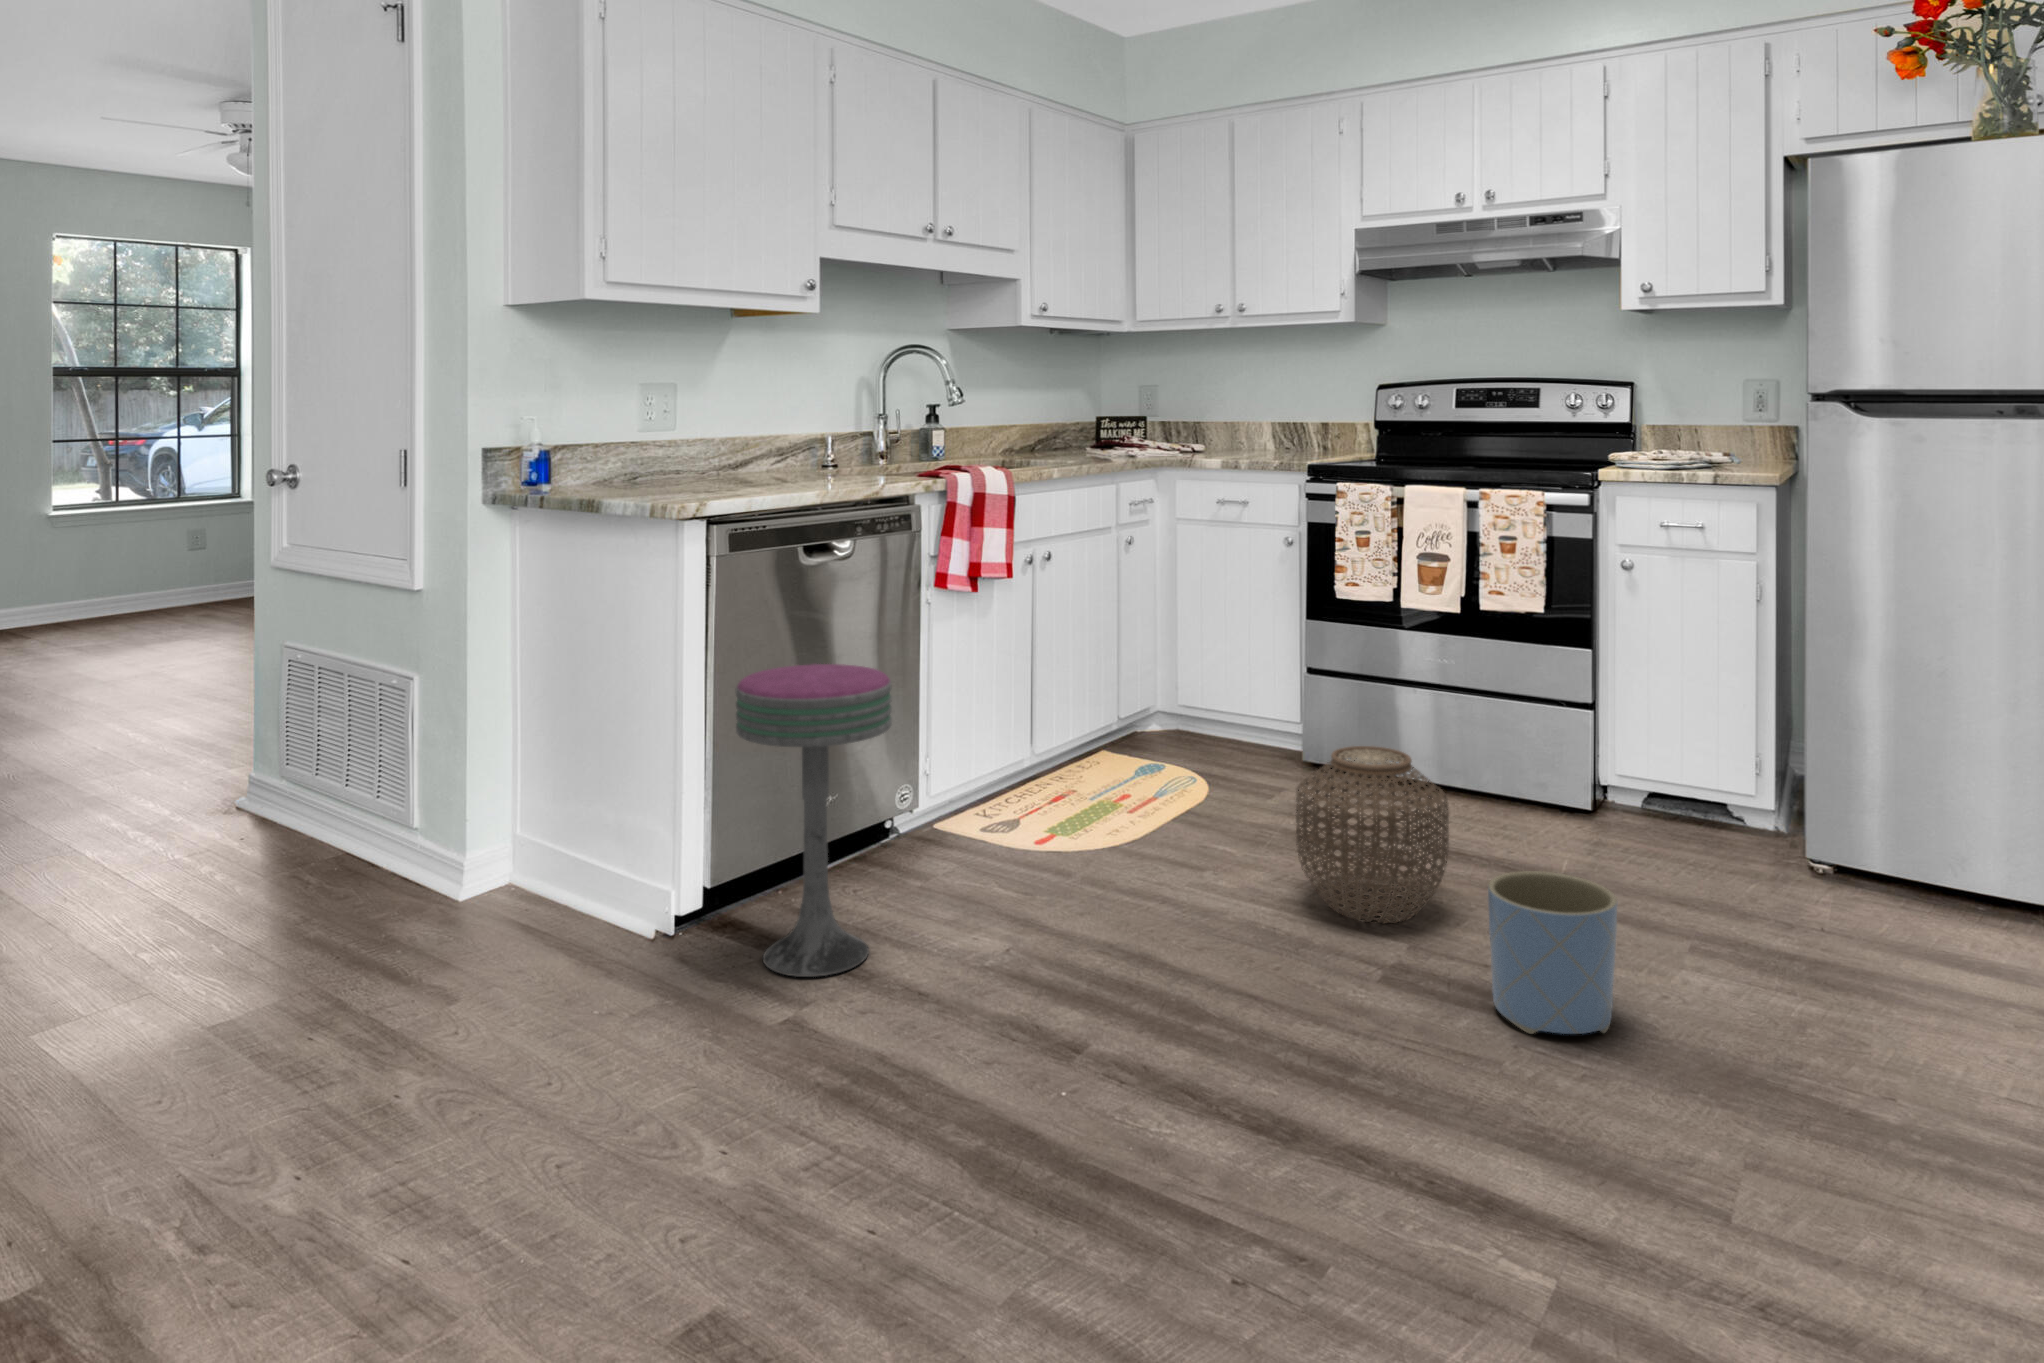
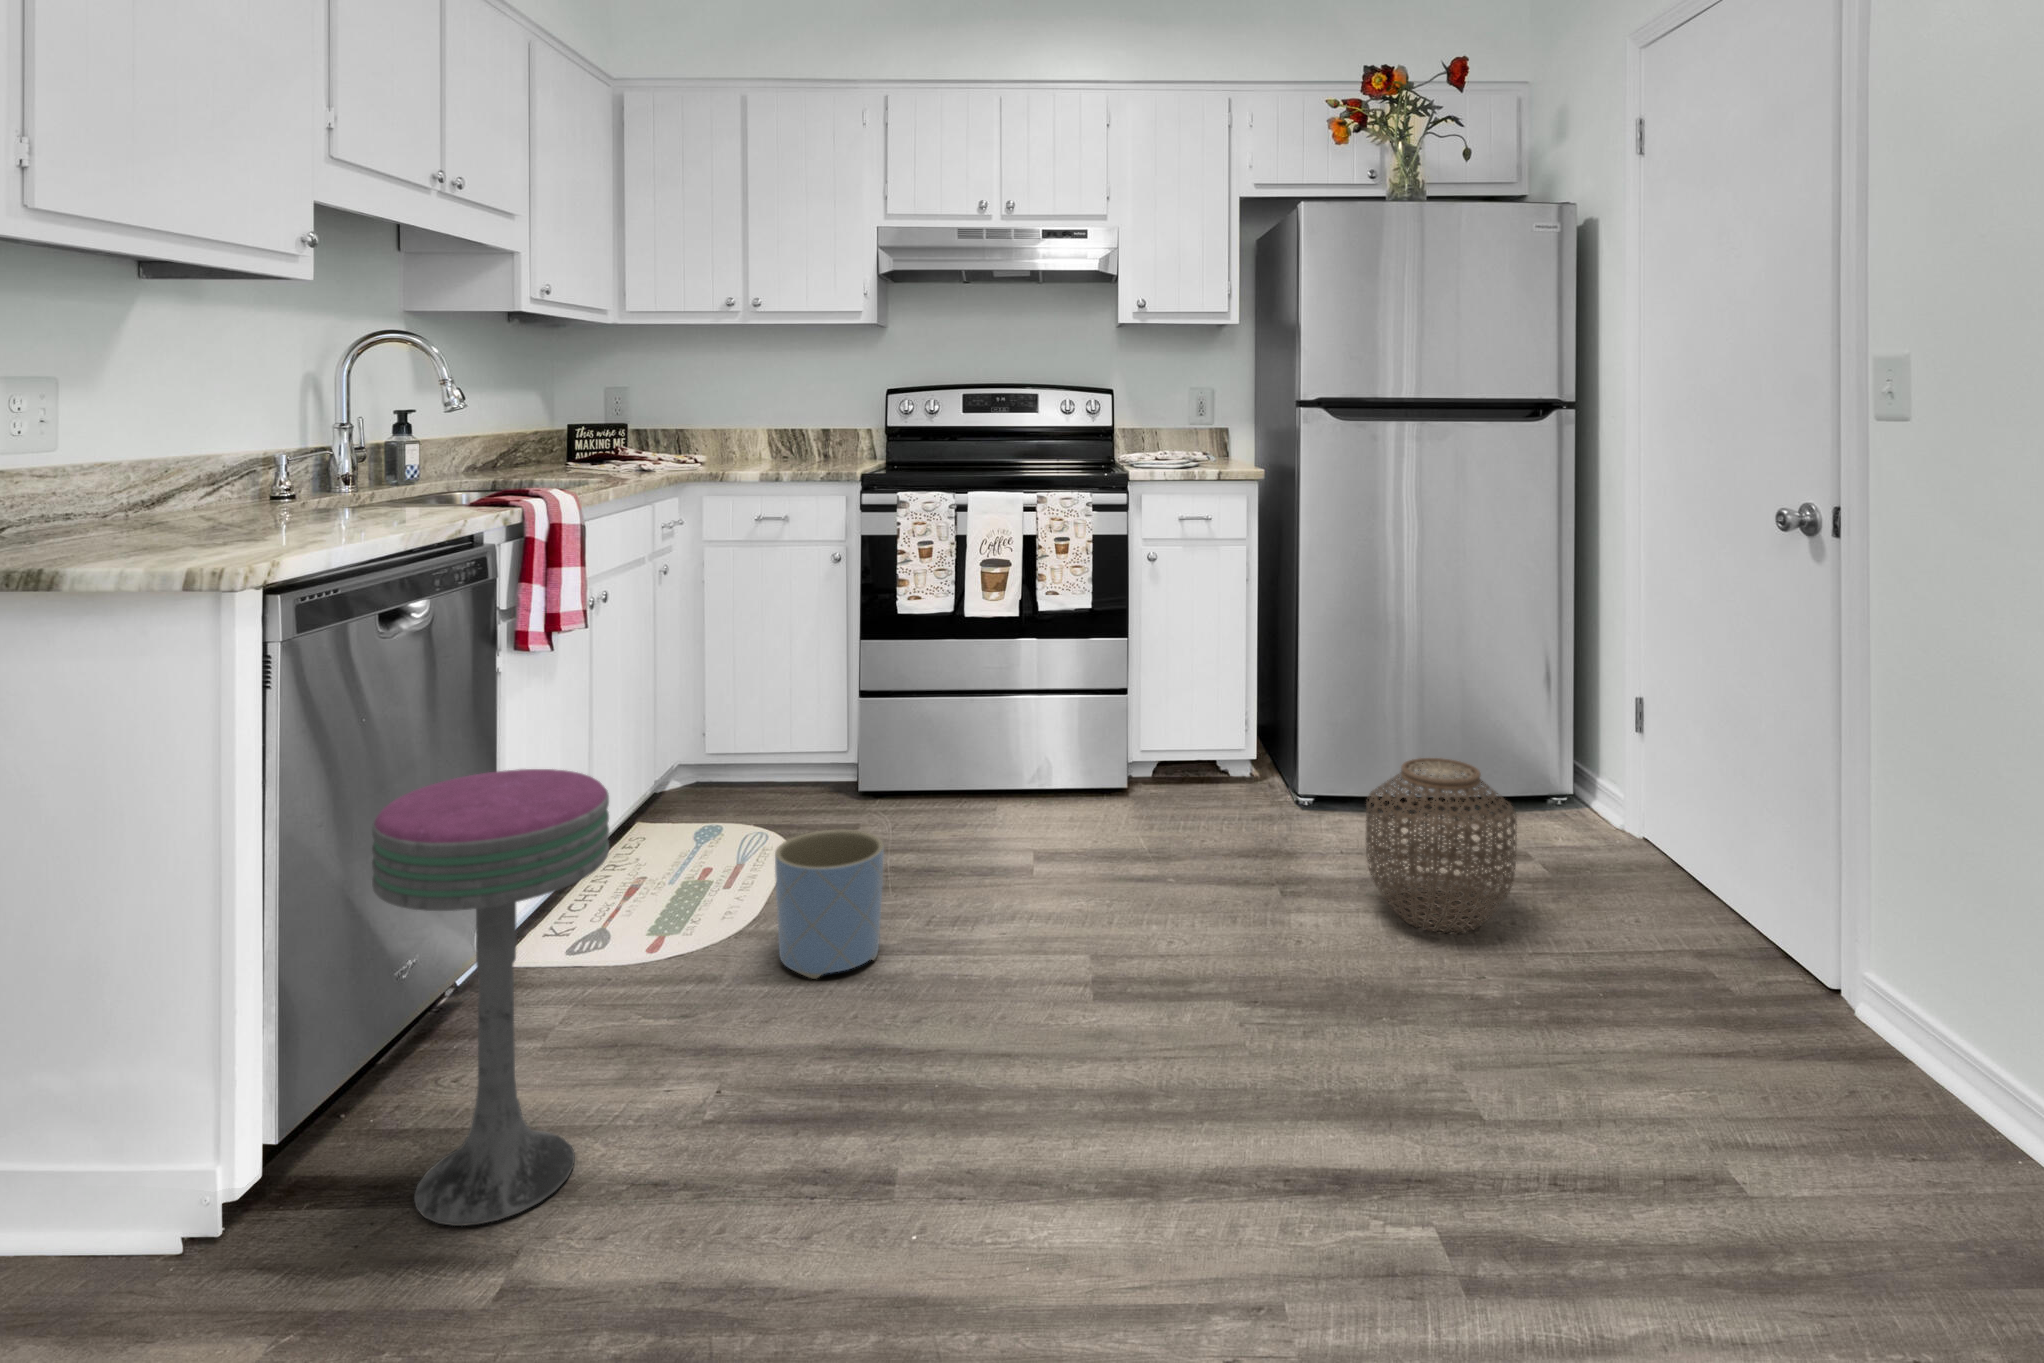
woven basket: present [1296,746,1449,923] -> present [1366,758,1517,933]
planter: present [1488,871,1617,1034] -> present [775,830,884,979]

